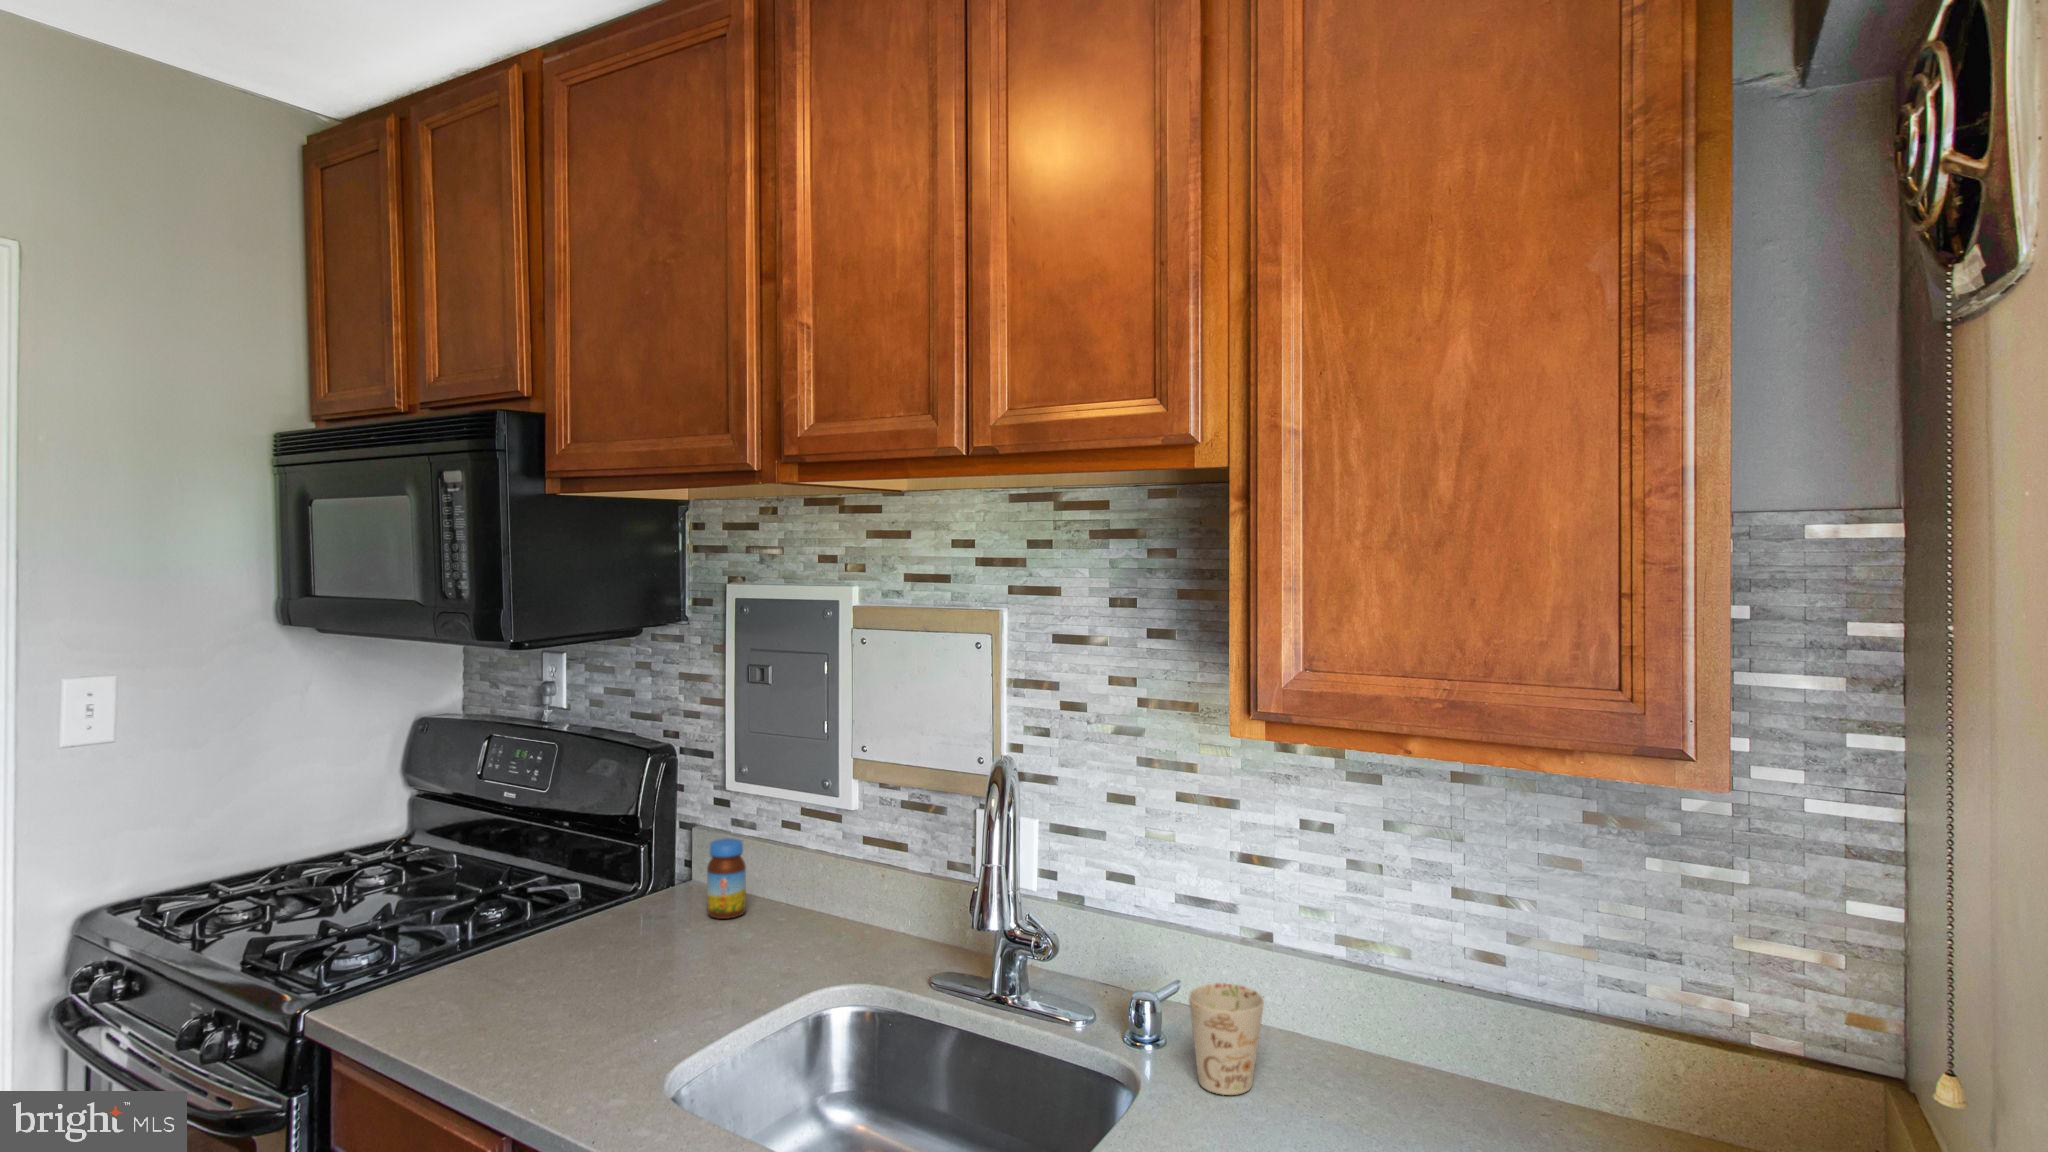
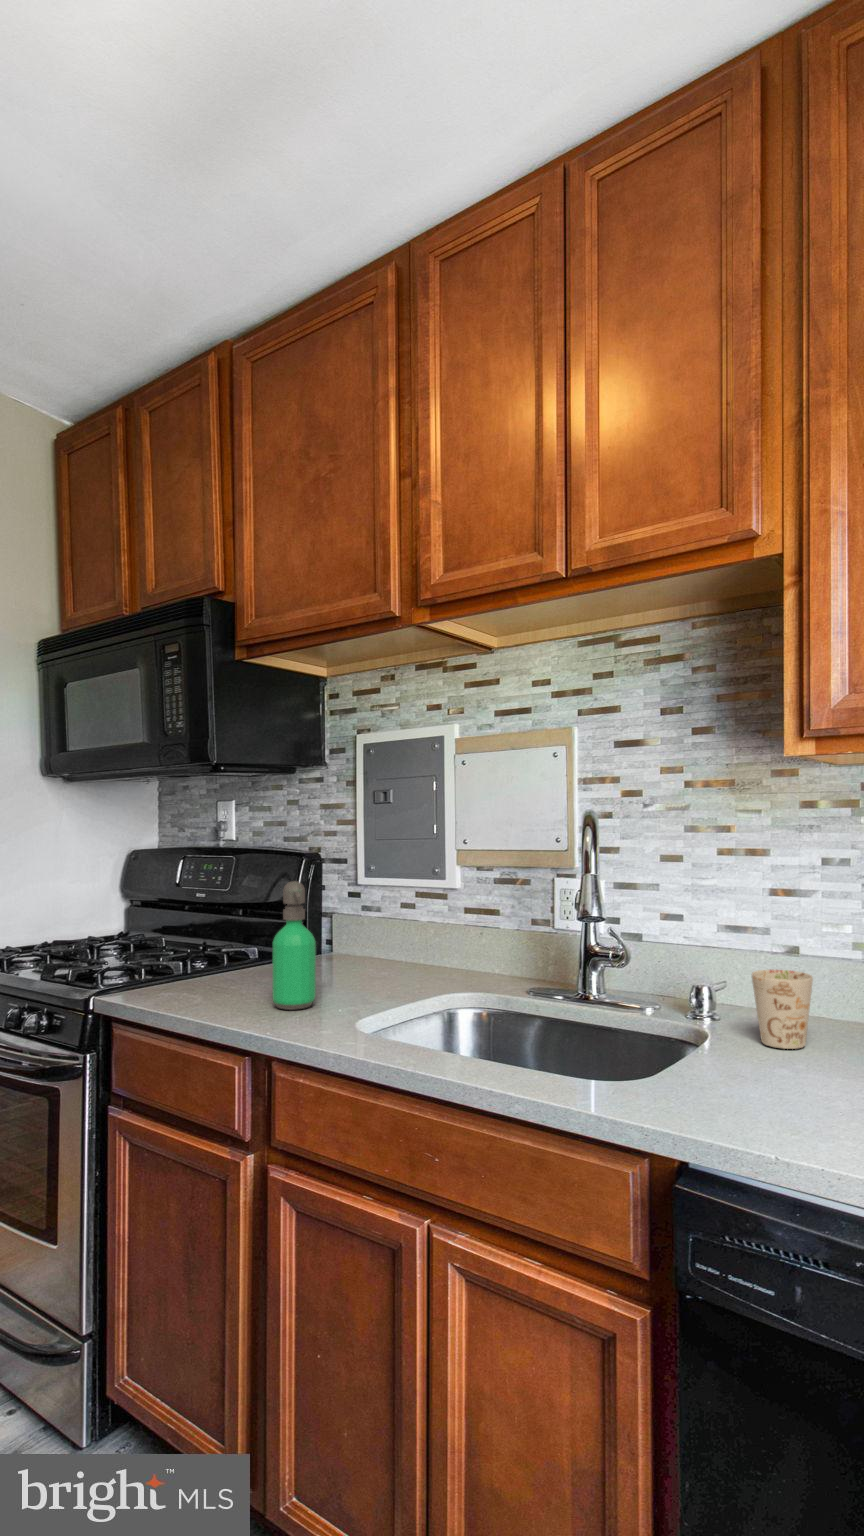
jar: present [707,838,746,919] -> none [350,912,378,970]
soap dispenser: none [576,840,637,1015] -> present [272,881,316,1010]

